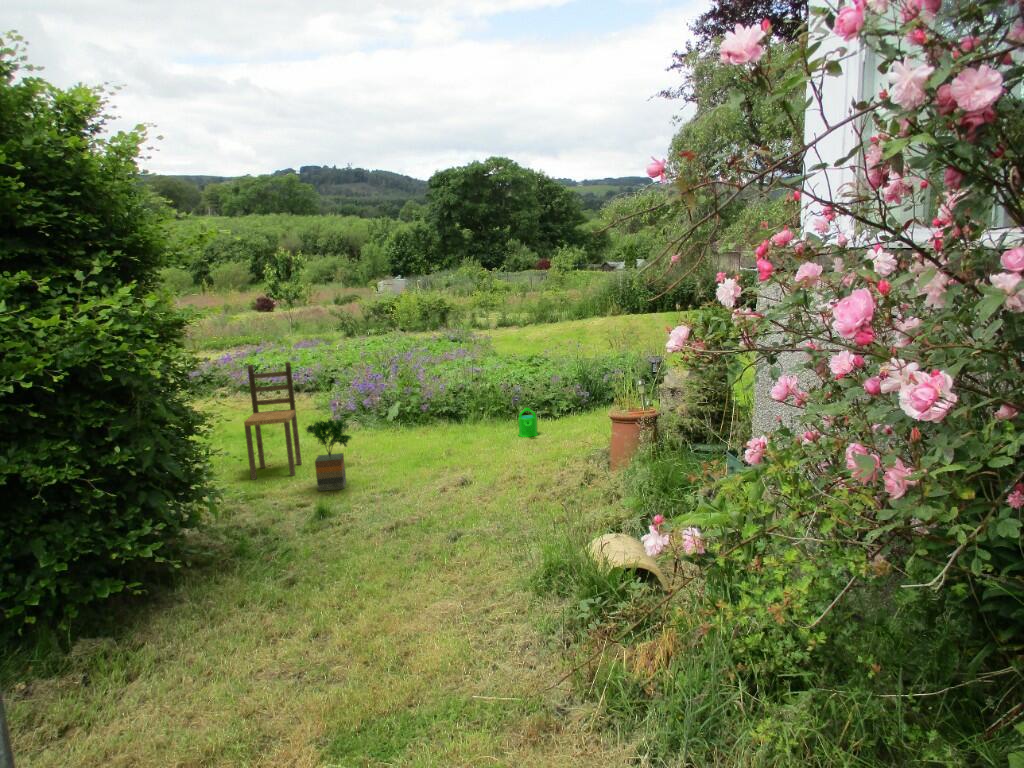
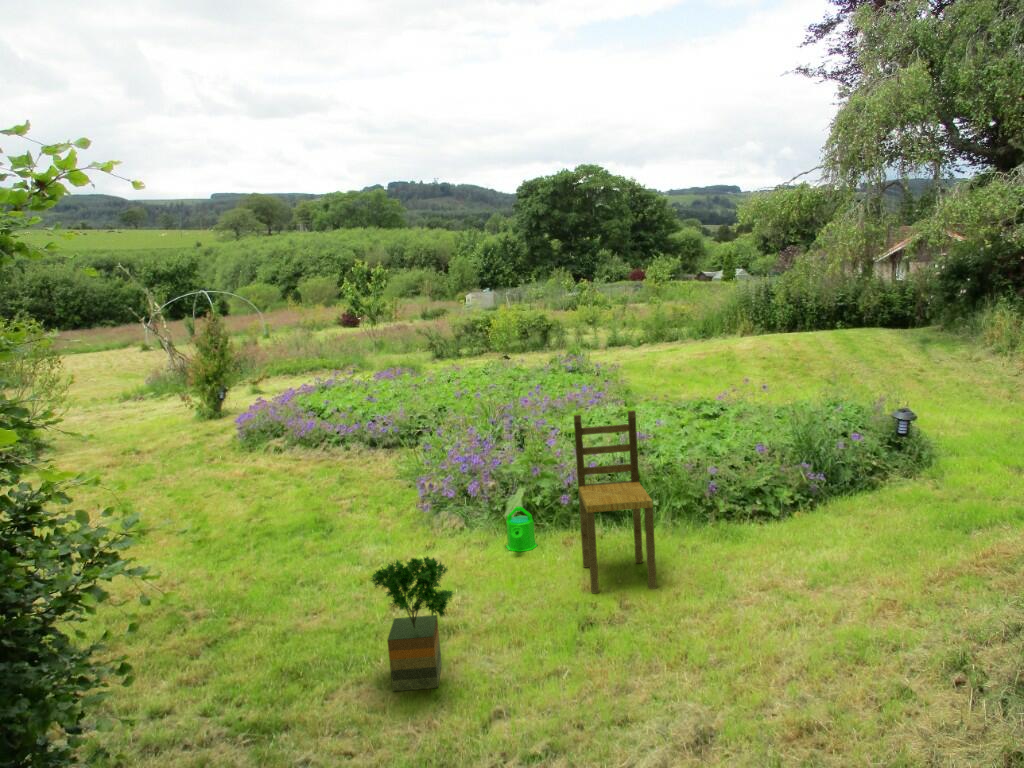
chair: present [244,362,302,480] -> present [574,410,657,594]
watering can: present [518,408,538,437] -> present [506,506,537,552]

